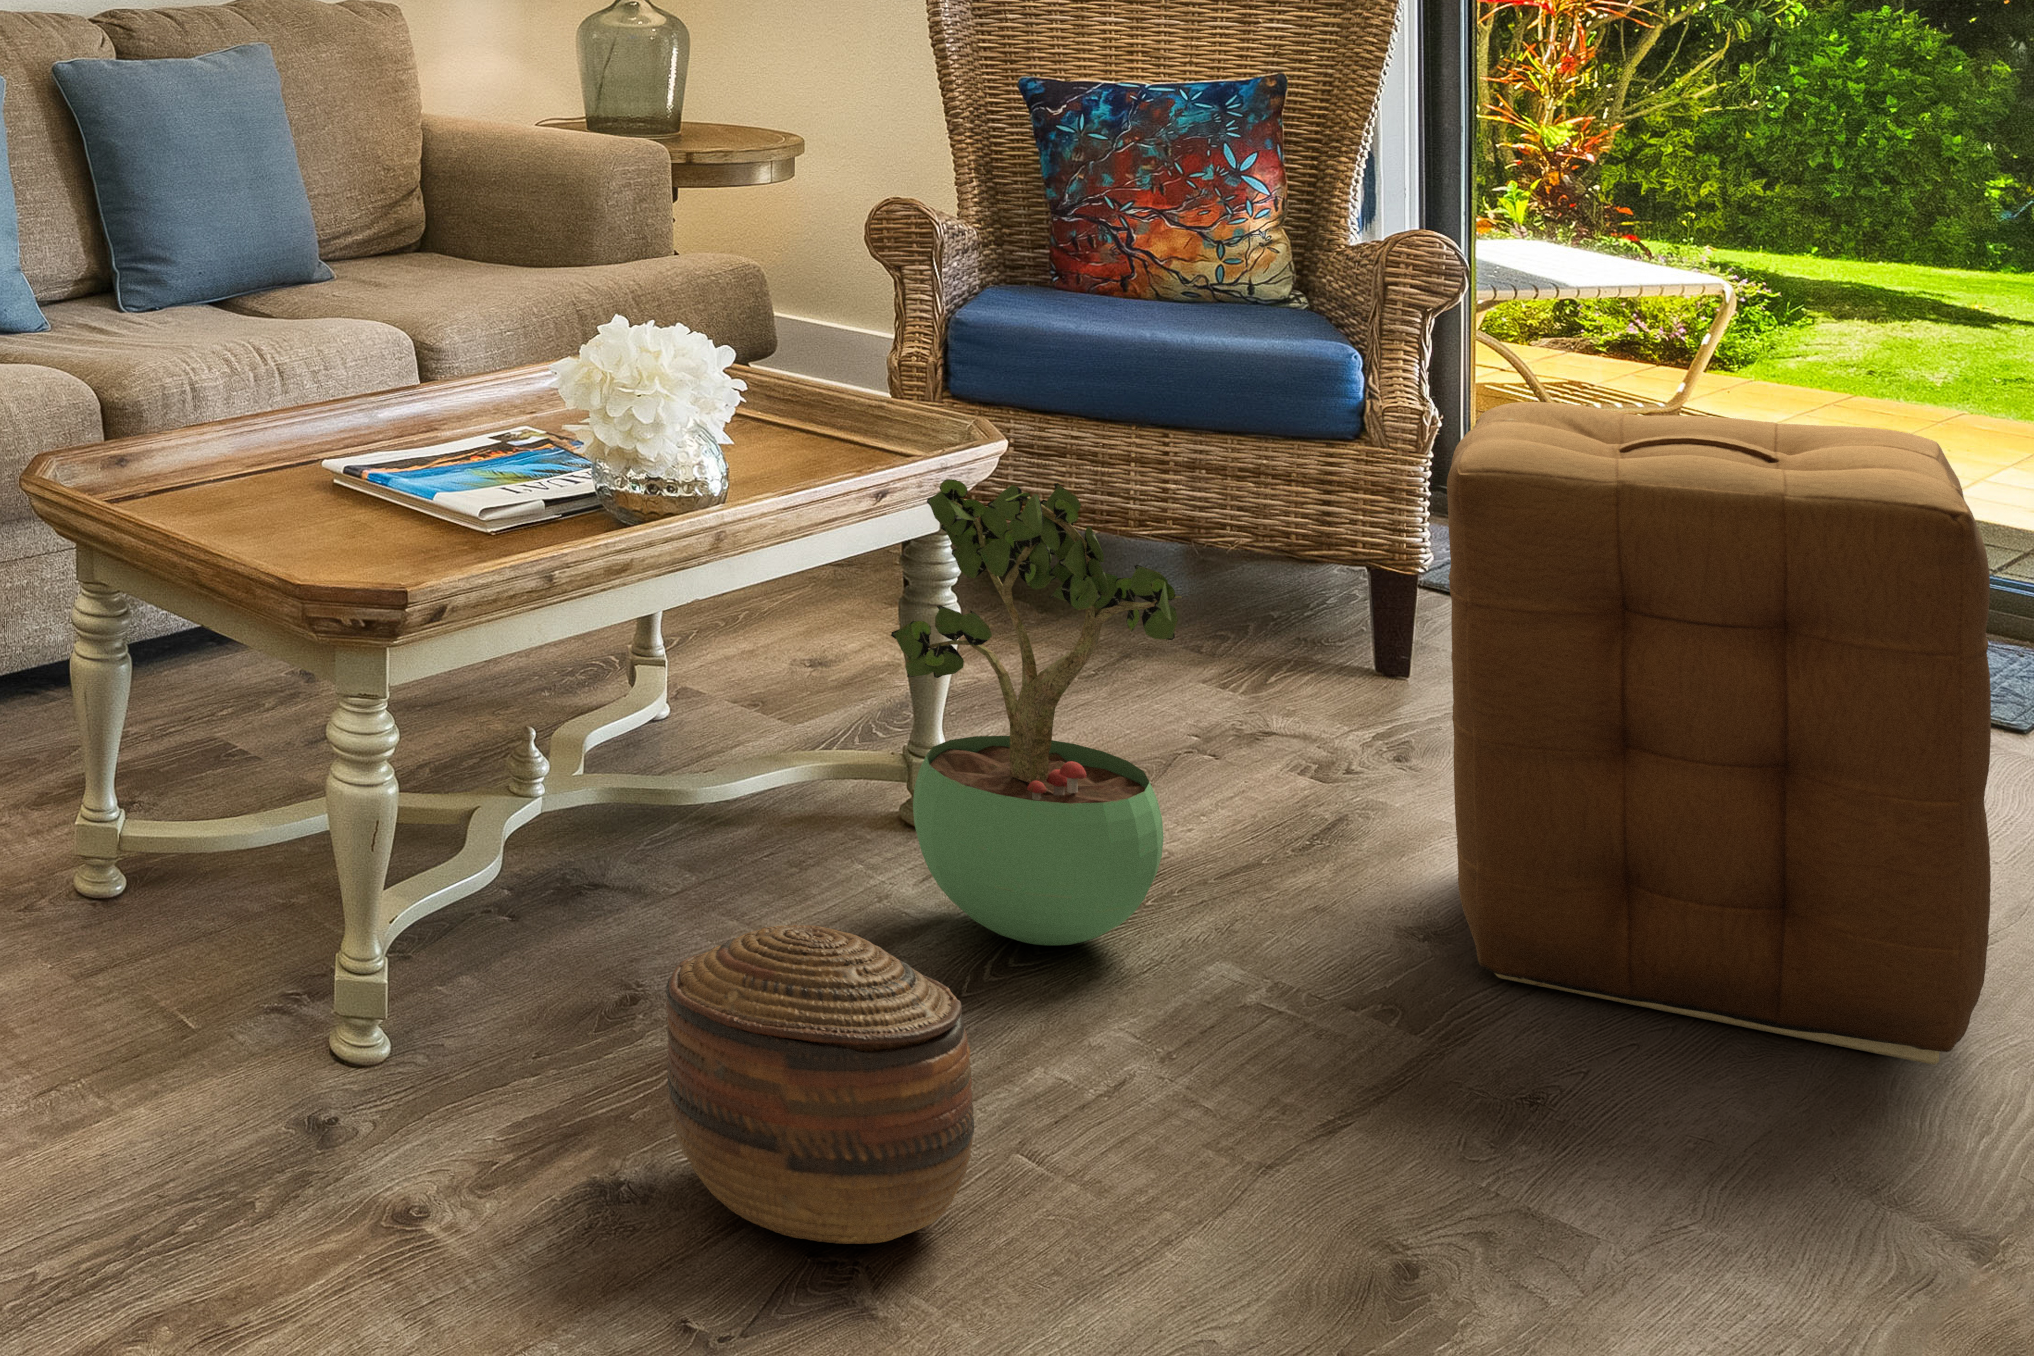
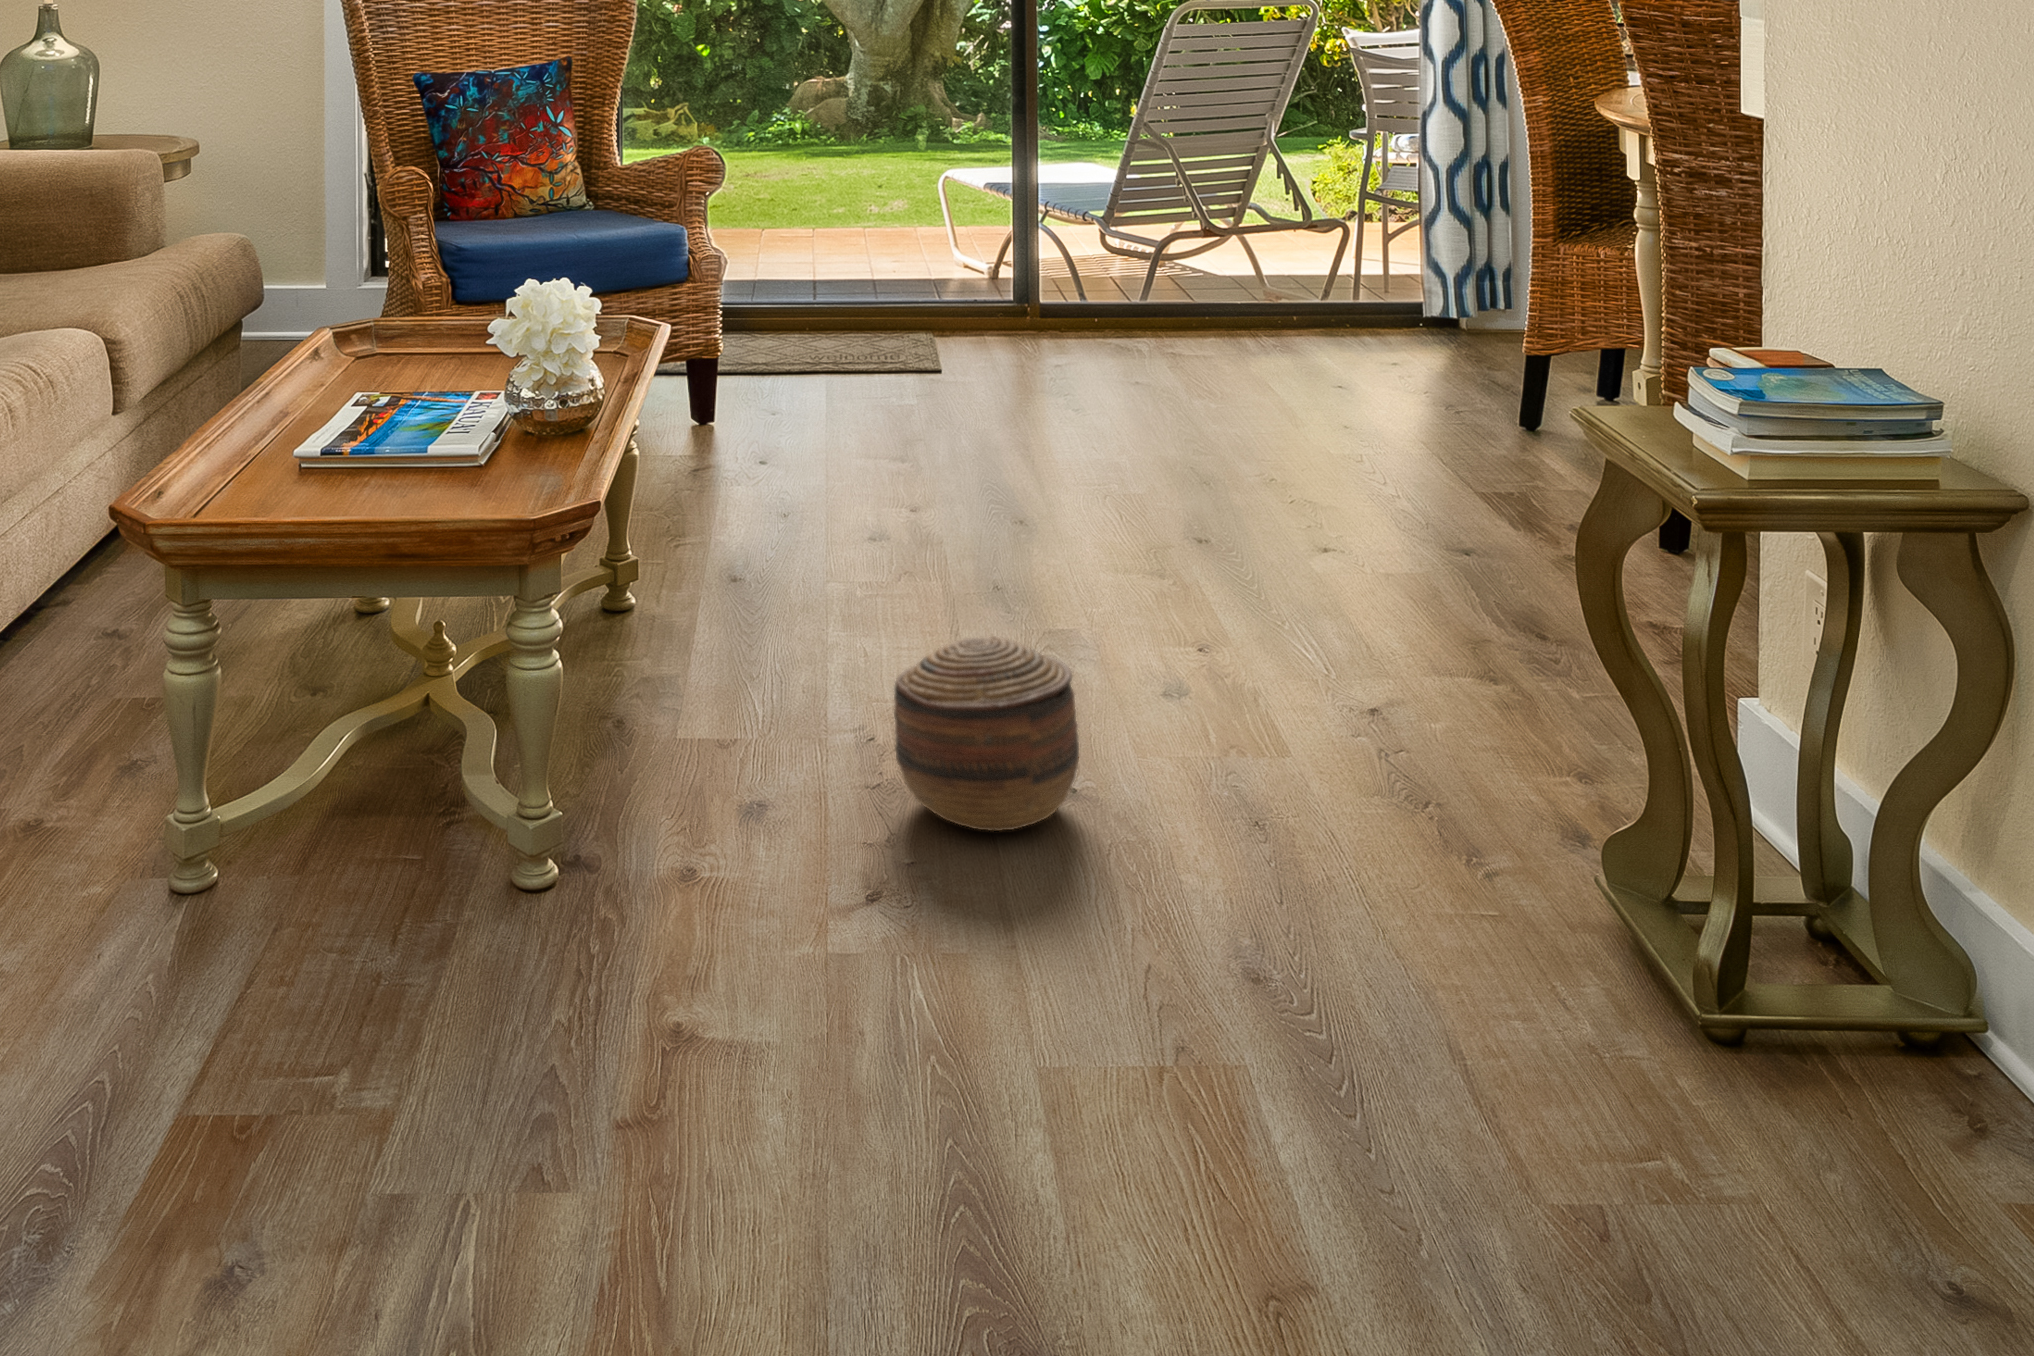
ottoman: present [1447,402,1991,1065] -> none [935,240,1227,579]
potted plant: present [891,479,1182,946] -> none [745,341,940,638]

